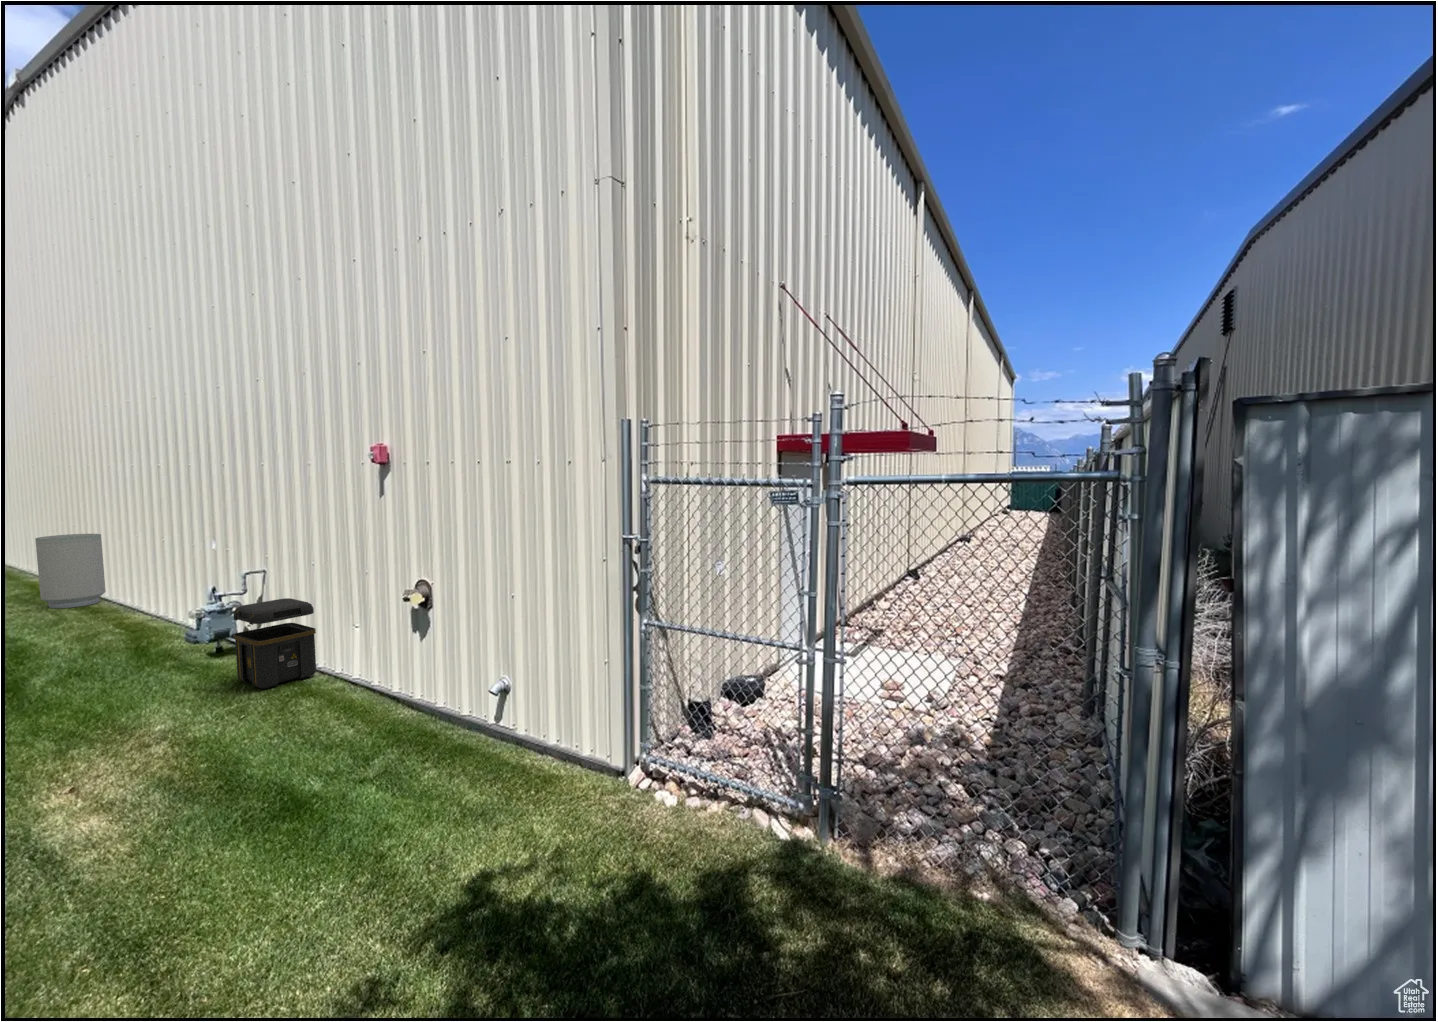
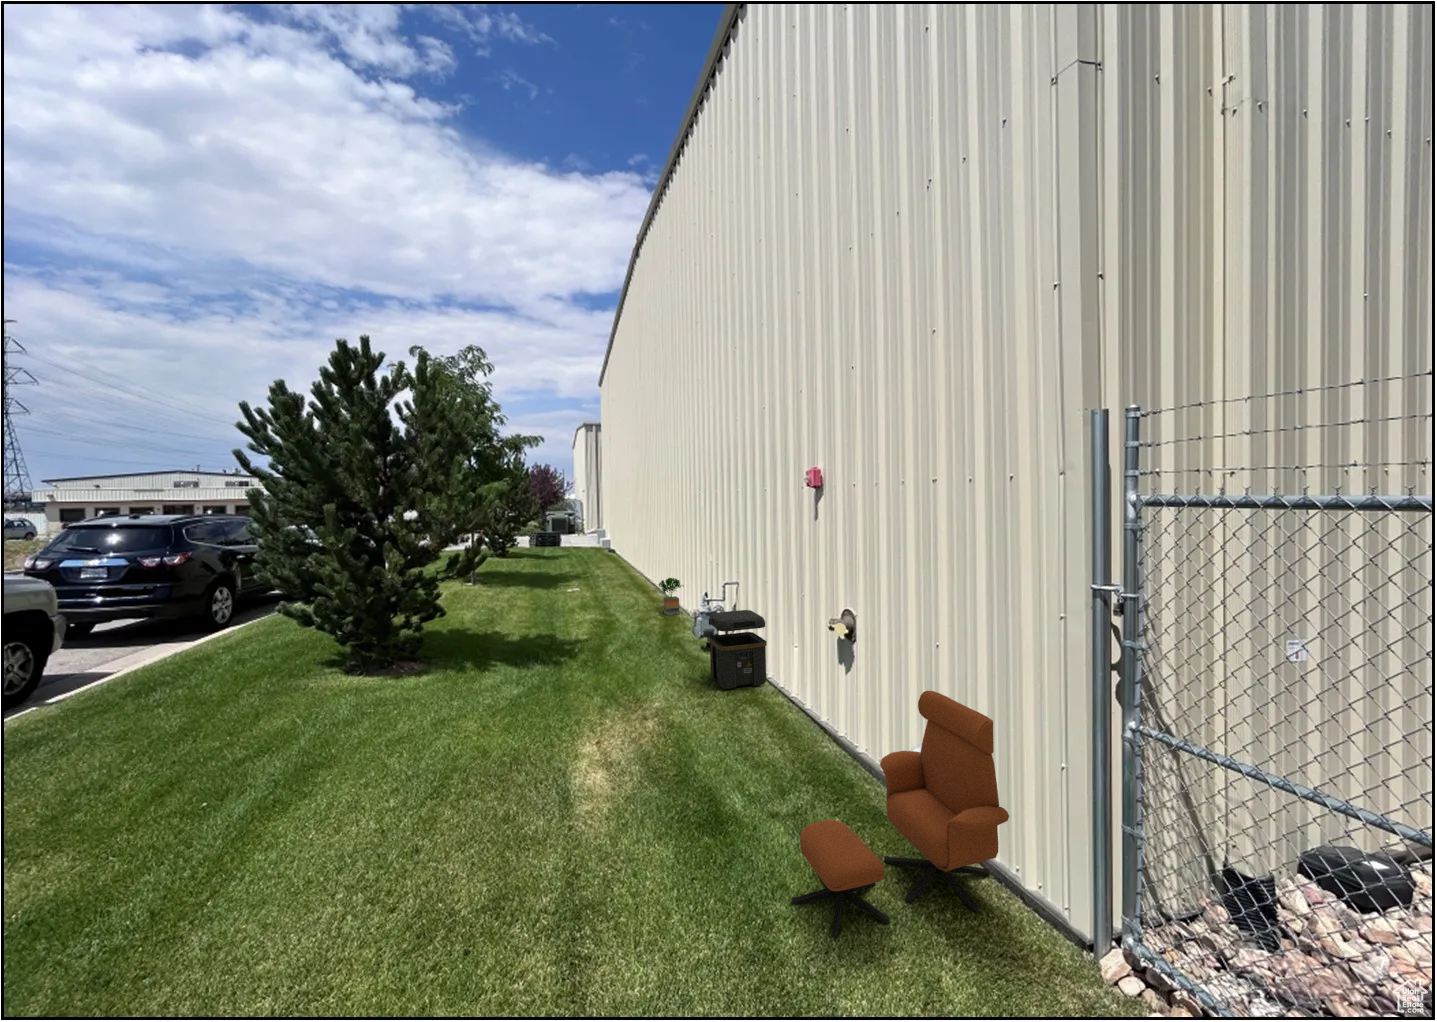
trash can: present [35,534,106,608] -> none [629,544,663,596]
potted tree: none [110,576,159,627] -> present [659,578,681,615]
lounge chair: none [405,630,573,830] -> present [791,691,1009,938]

